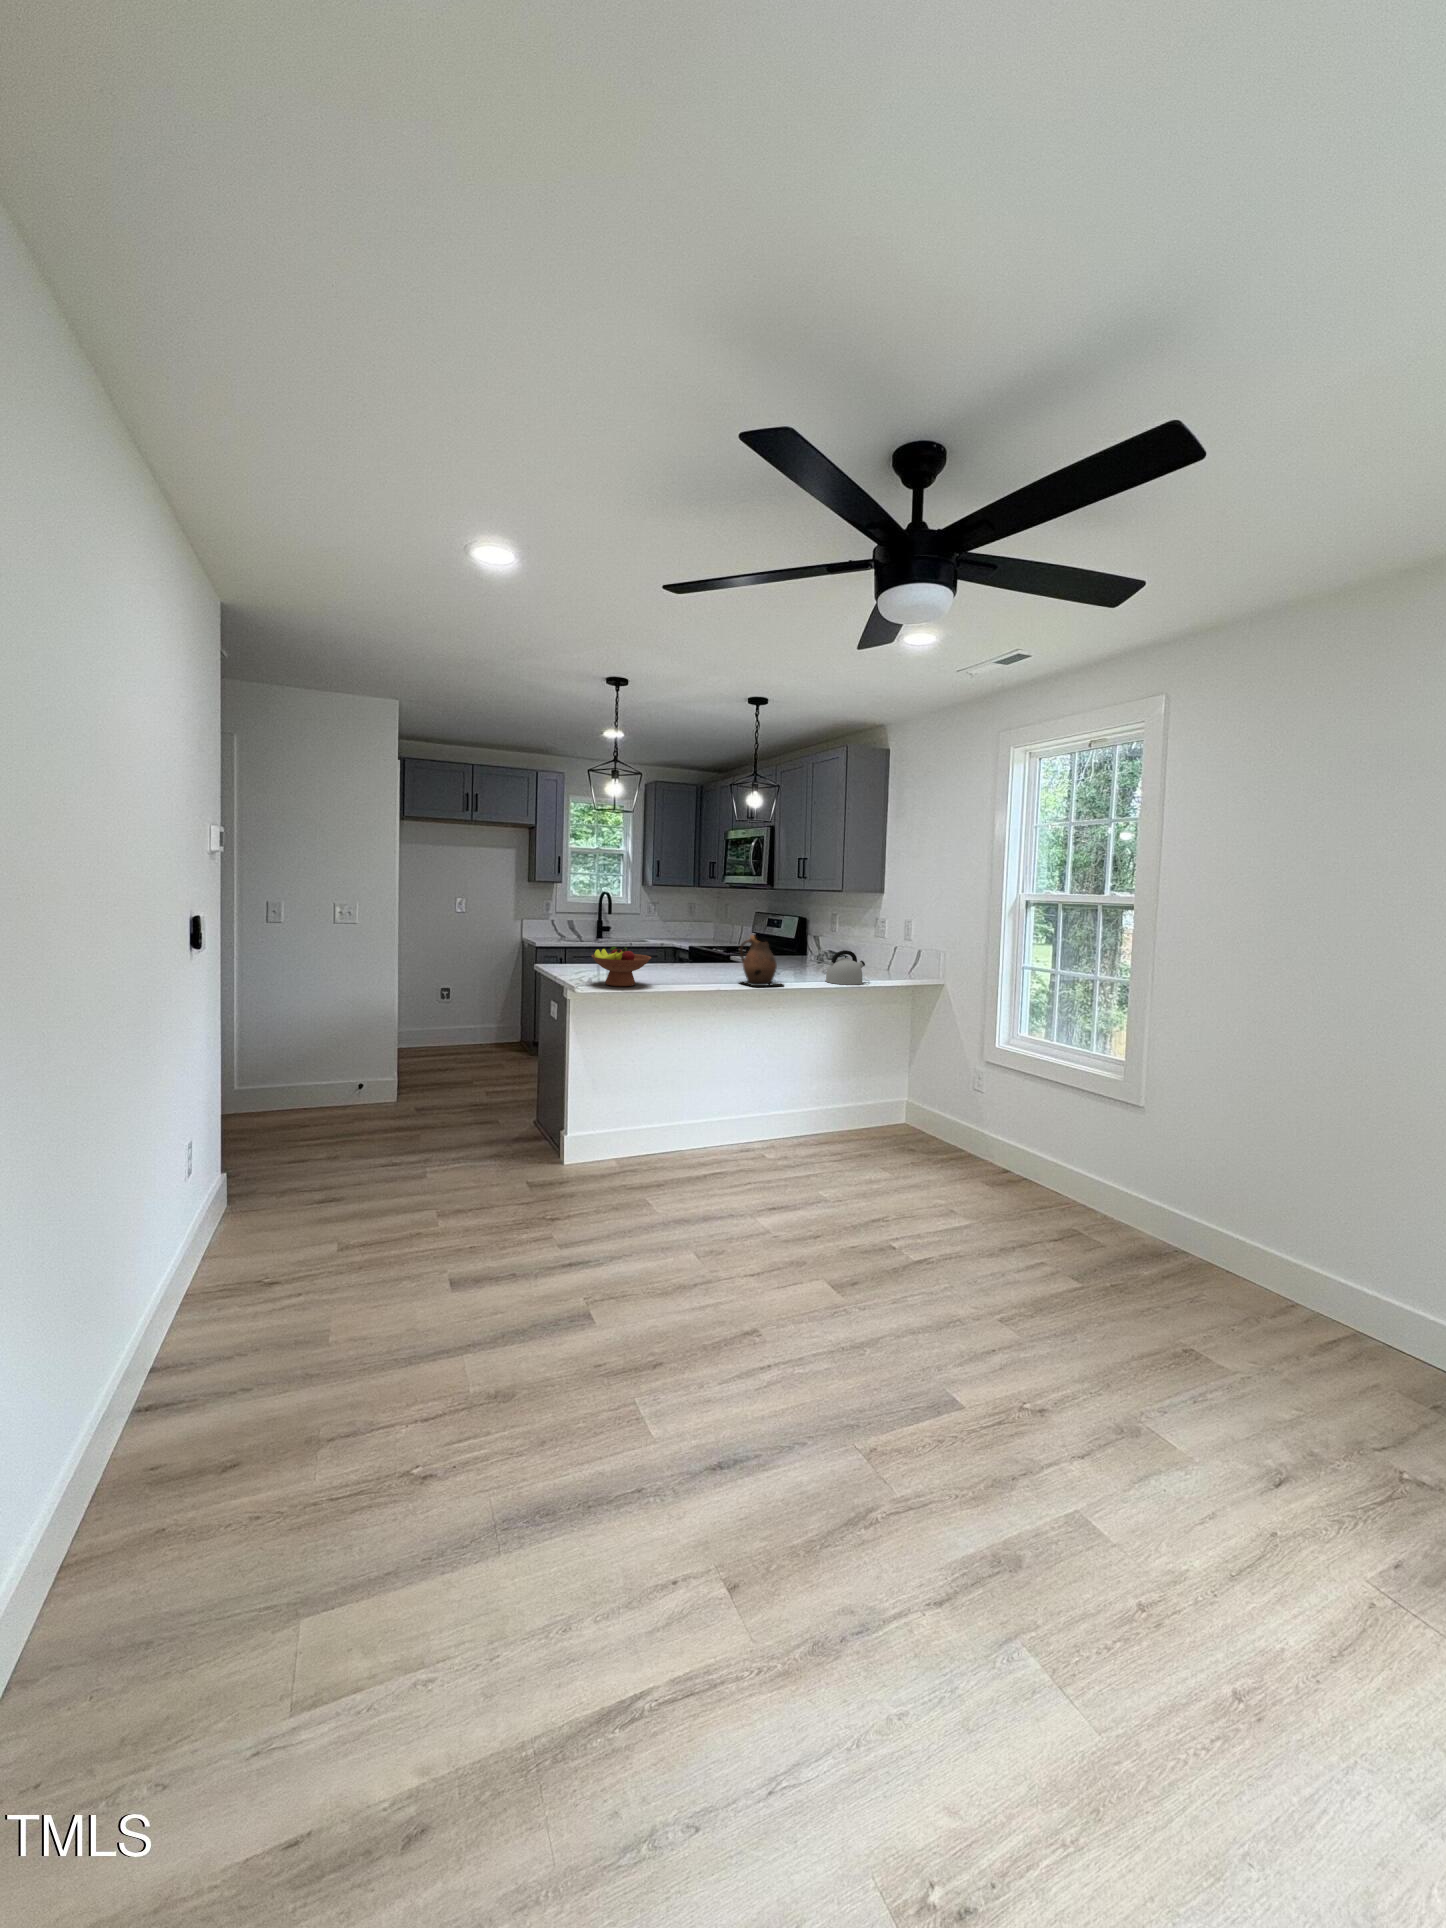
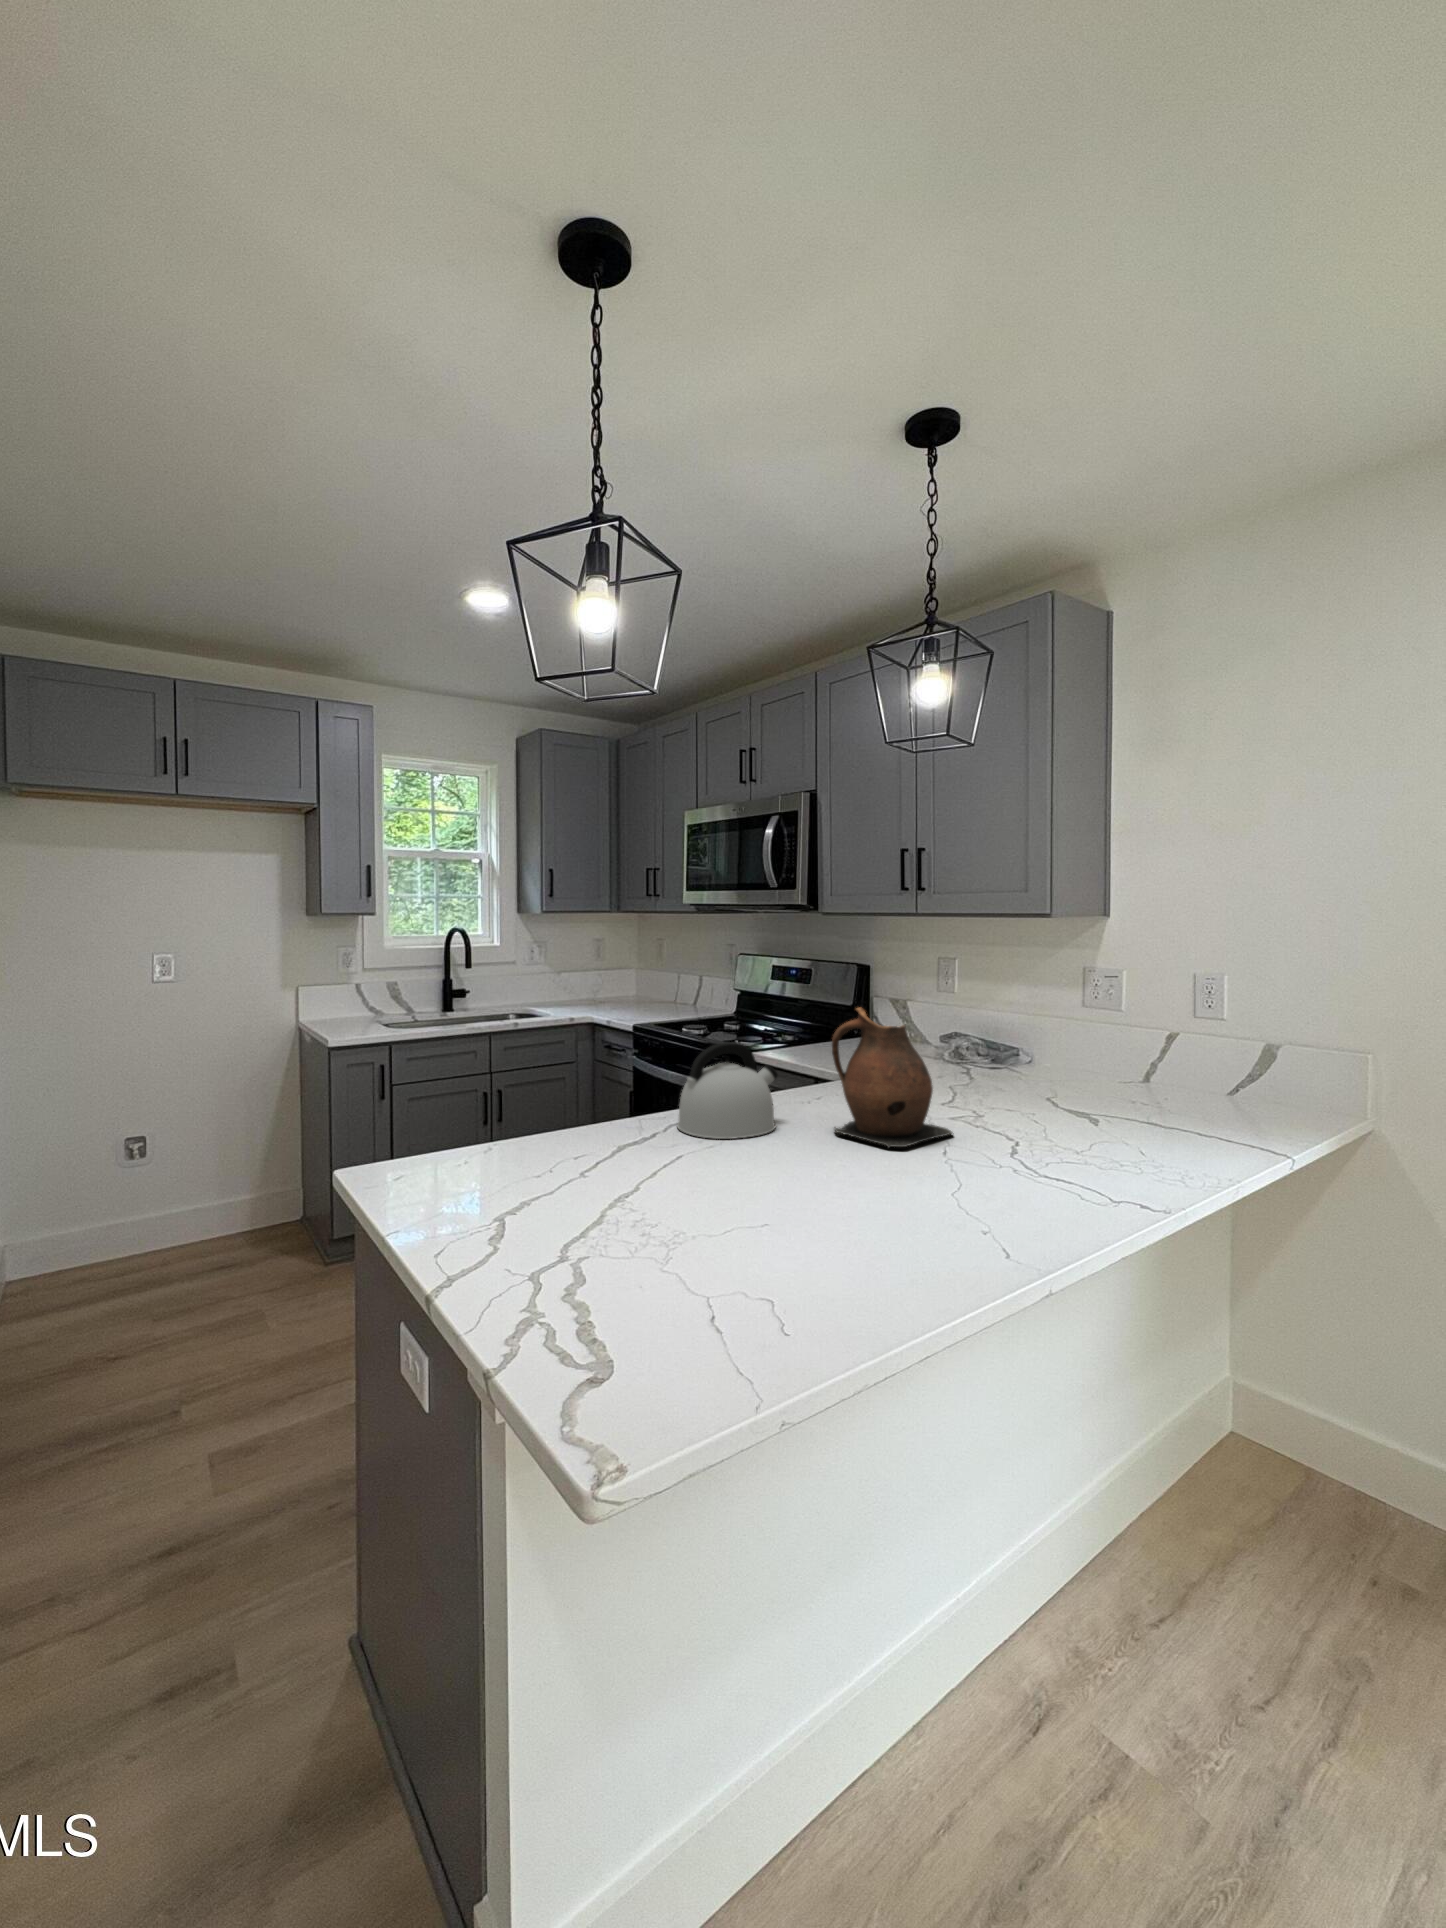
fruit bowl: present [591,946,651,986] -> none [447,1073,627,1198]
kettle: present [825,950,865,985] -> present [677,1042,778,1139]

